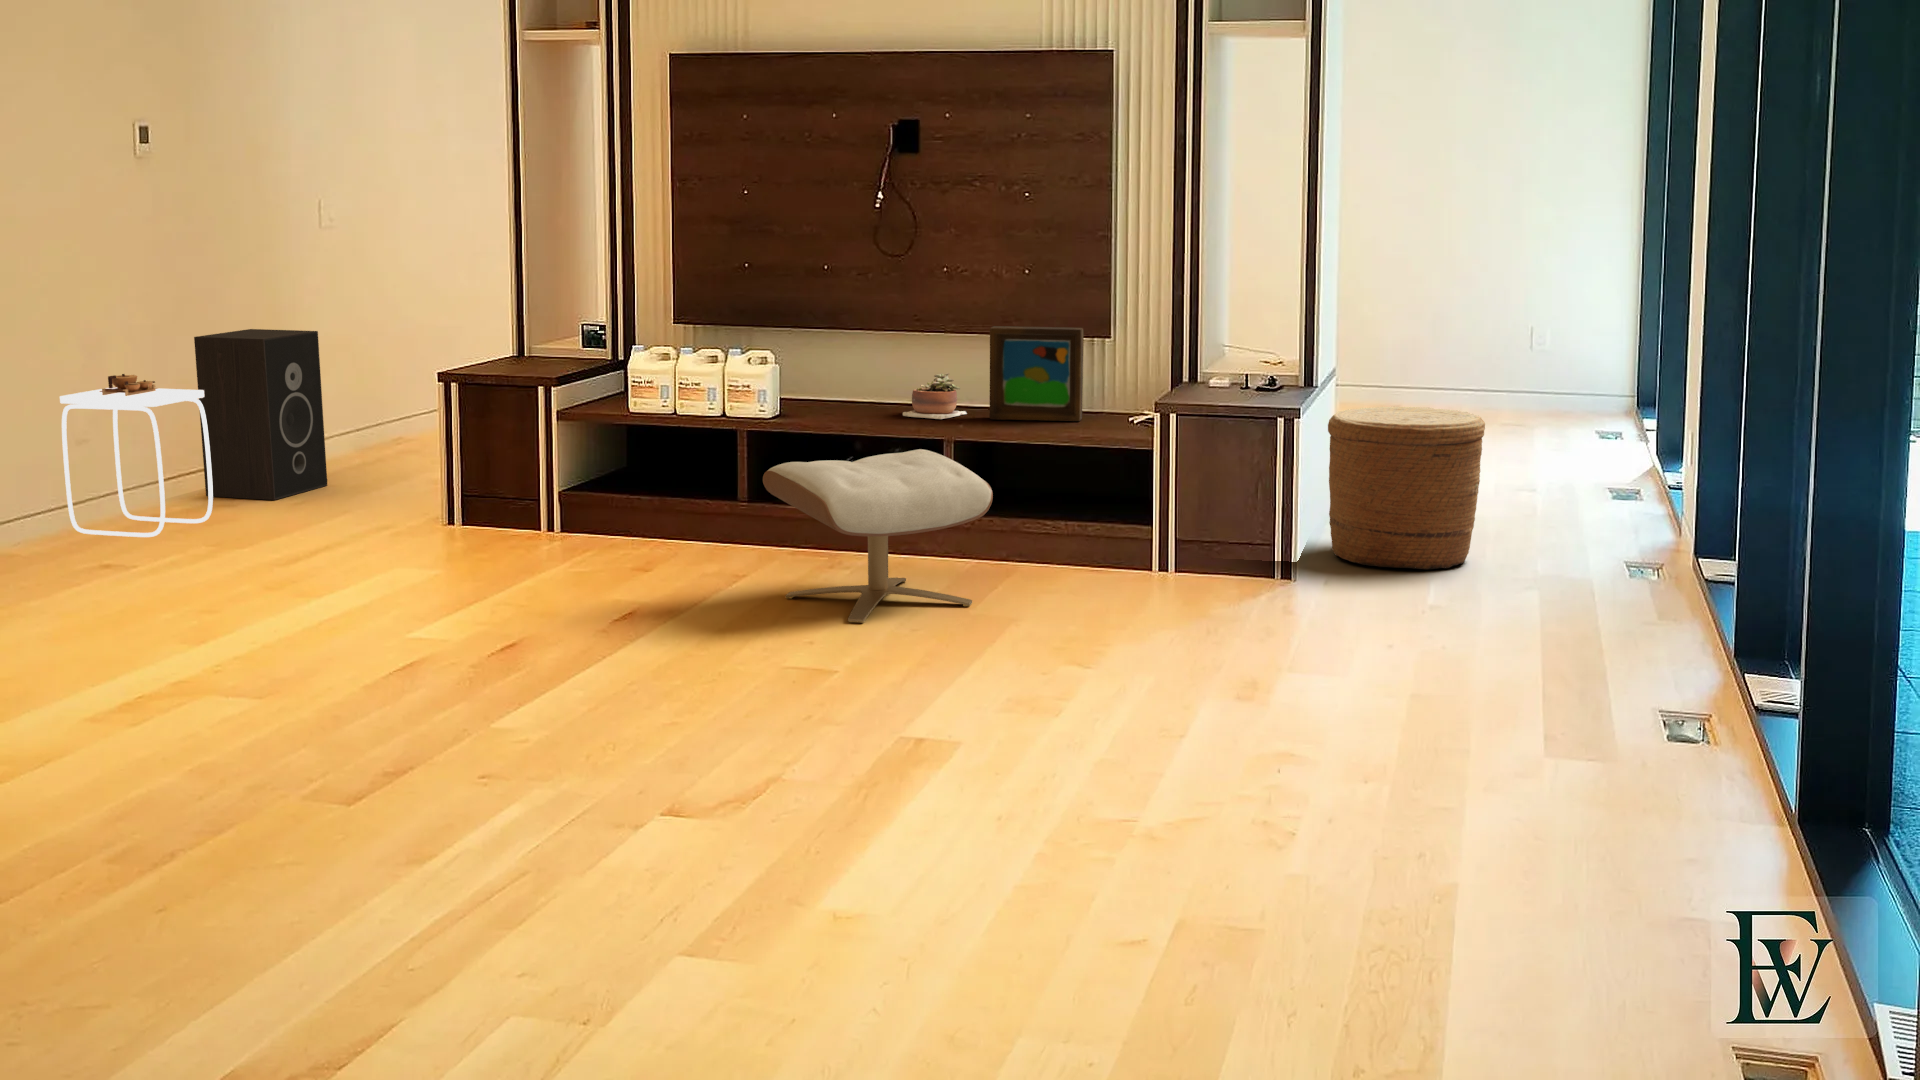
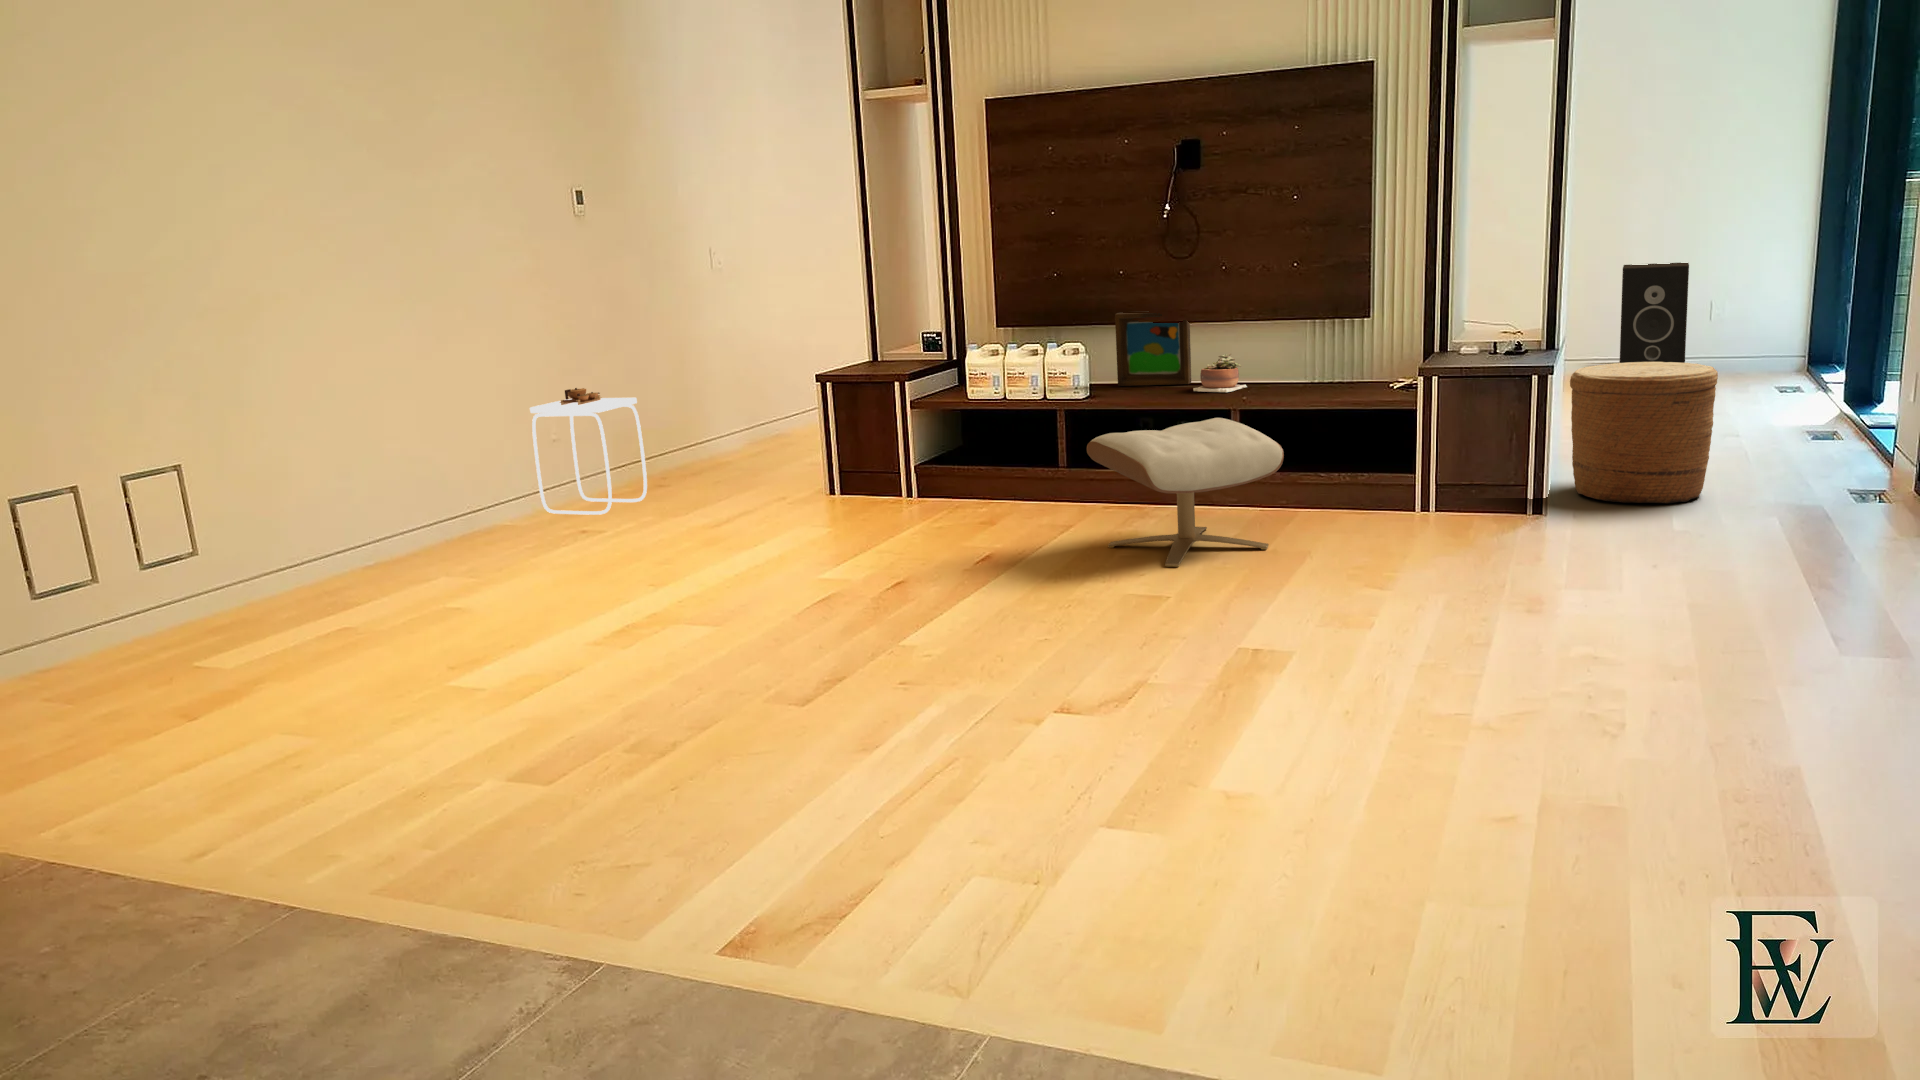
picture frame: present [989,326,1083,421] -> present [1115,313,1191,386]
speaker: present [194,329,327,500] -> present [1620,263,1689,363]

